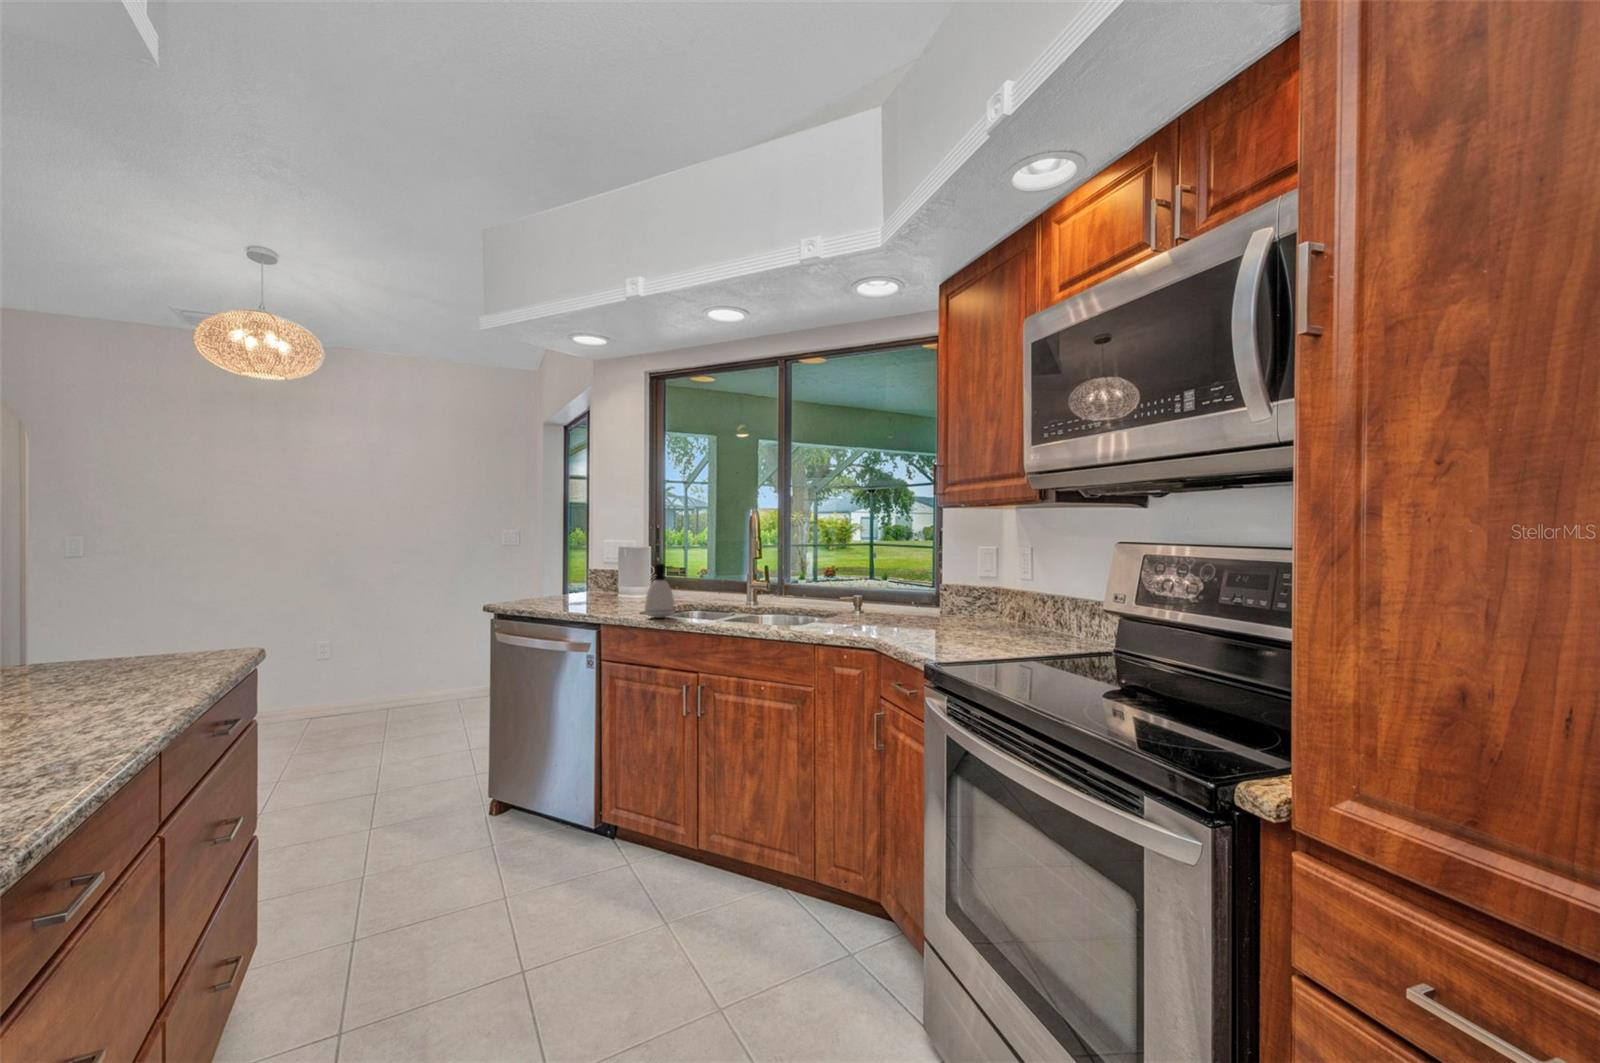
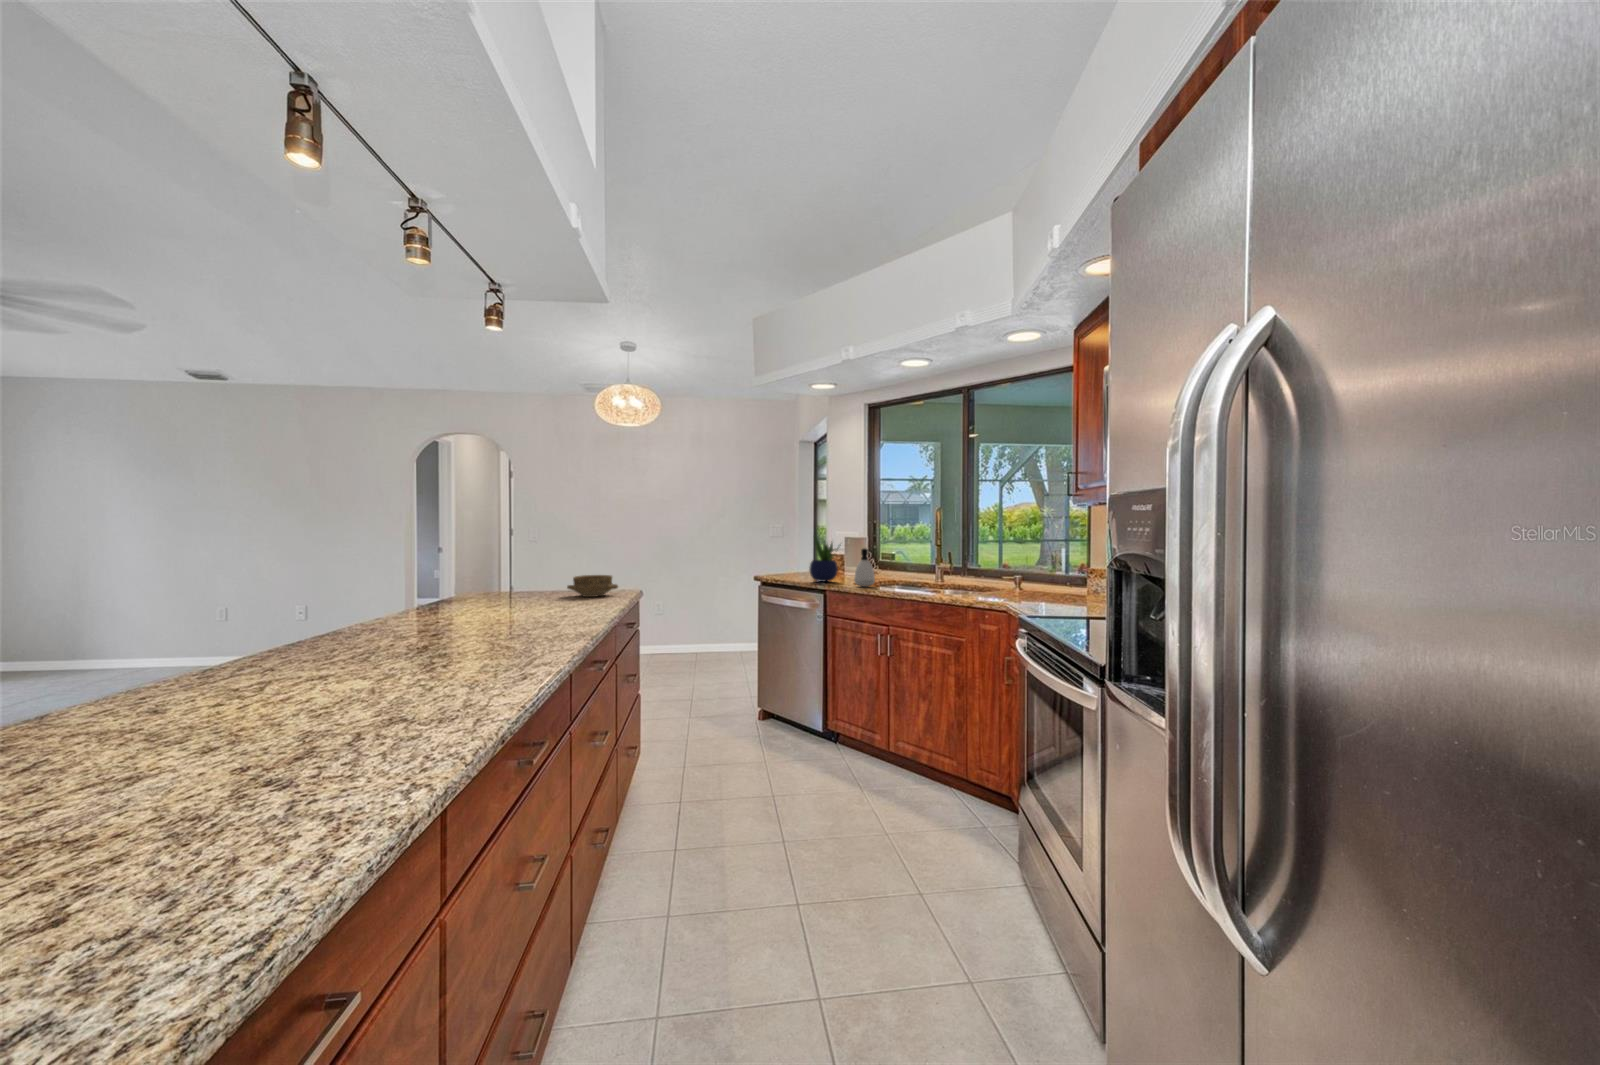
potted plant: none [571,542,623,611] -> present [810,537,838,582]
ceramic bowl: none [60,624,199,673] -> present [567,575,618,597]

